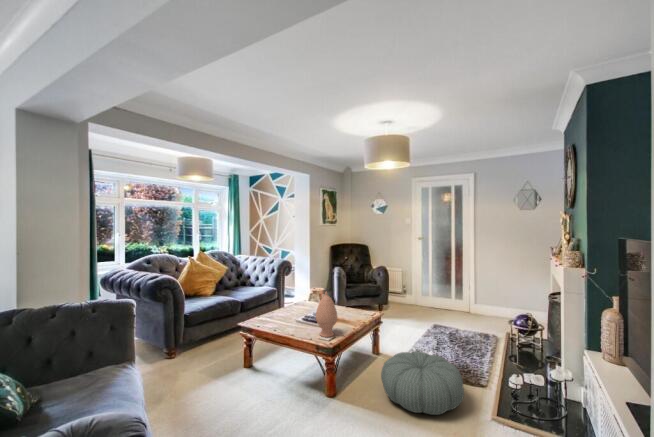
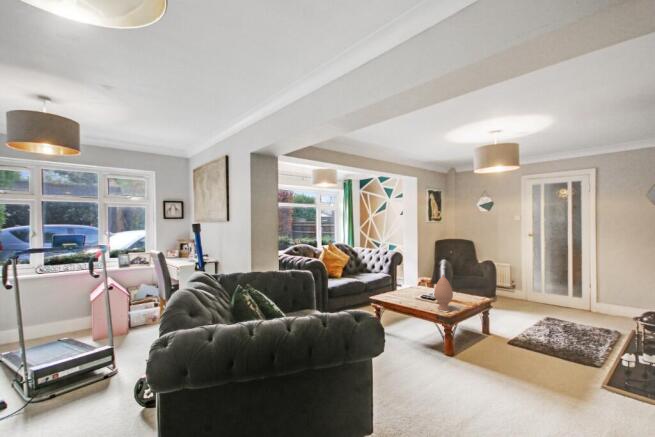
pouf: present [381,351,464,415] -> none [493,330,573,378]

